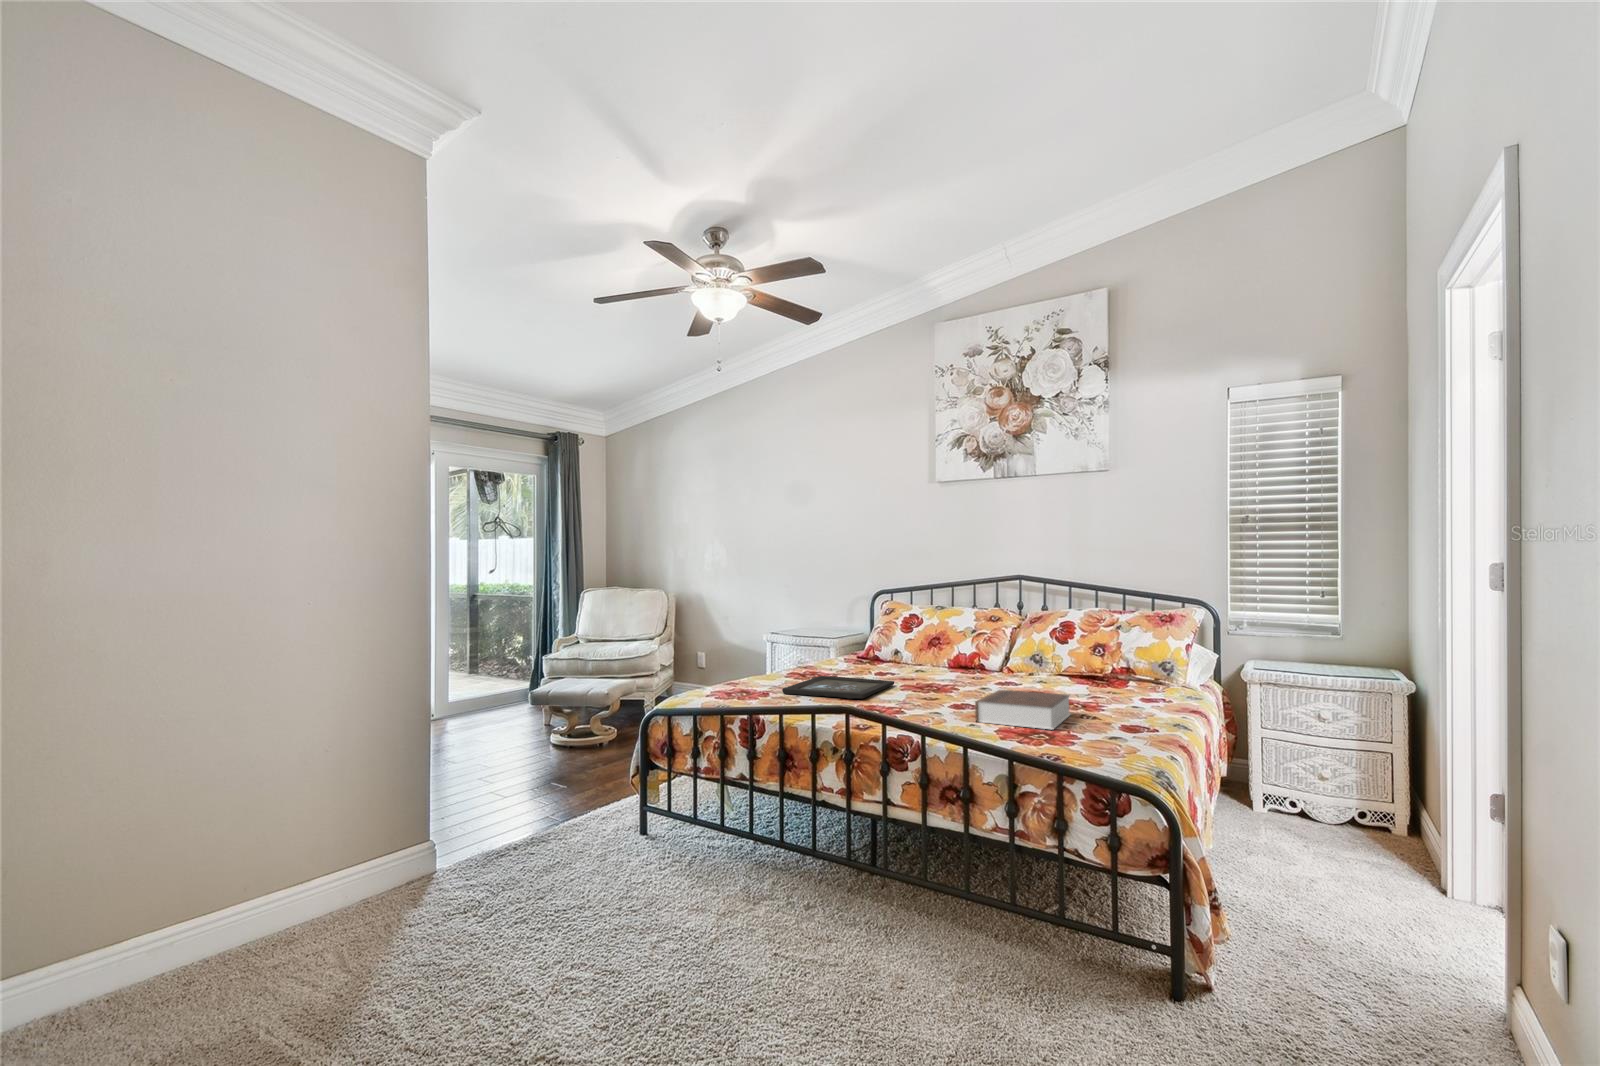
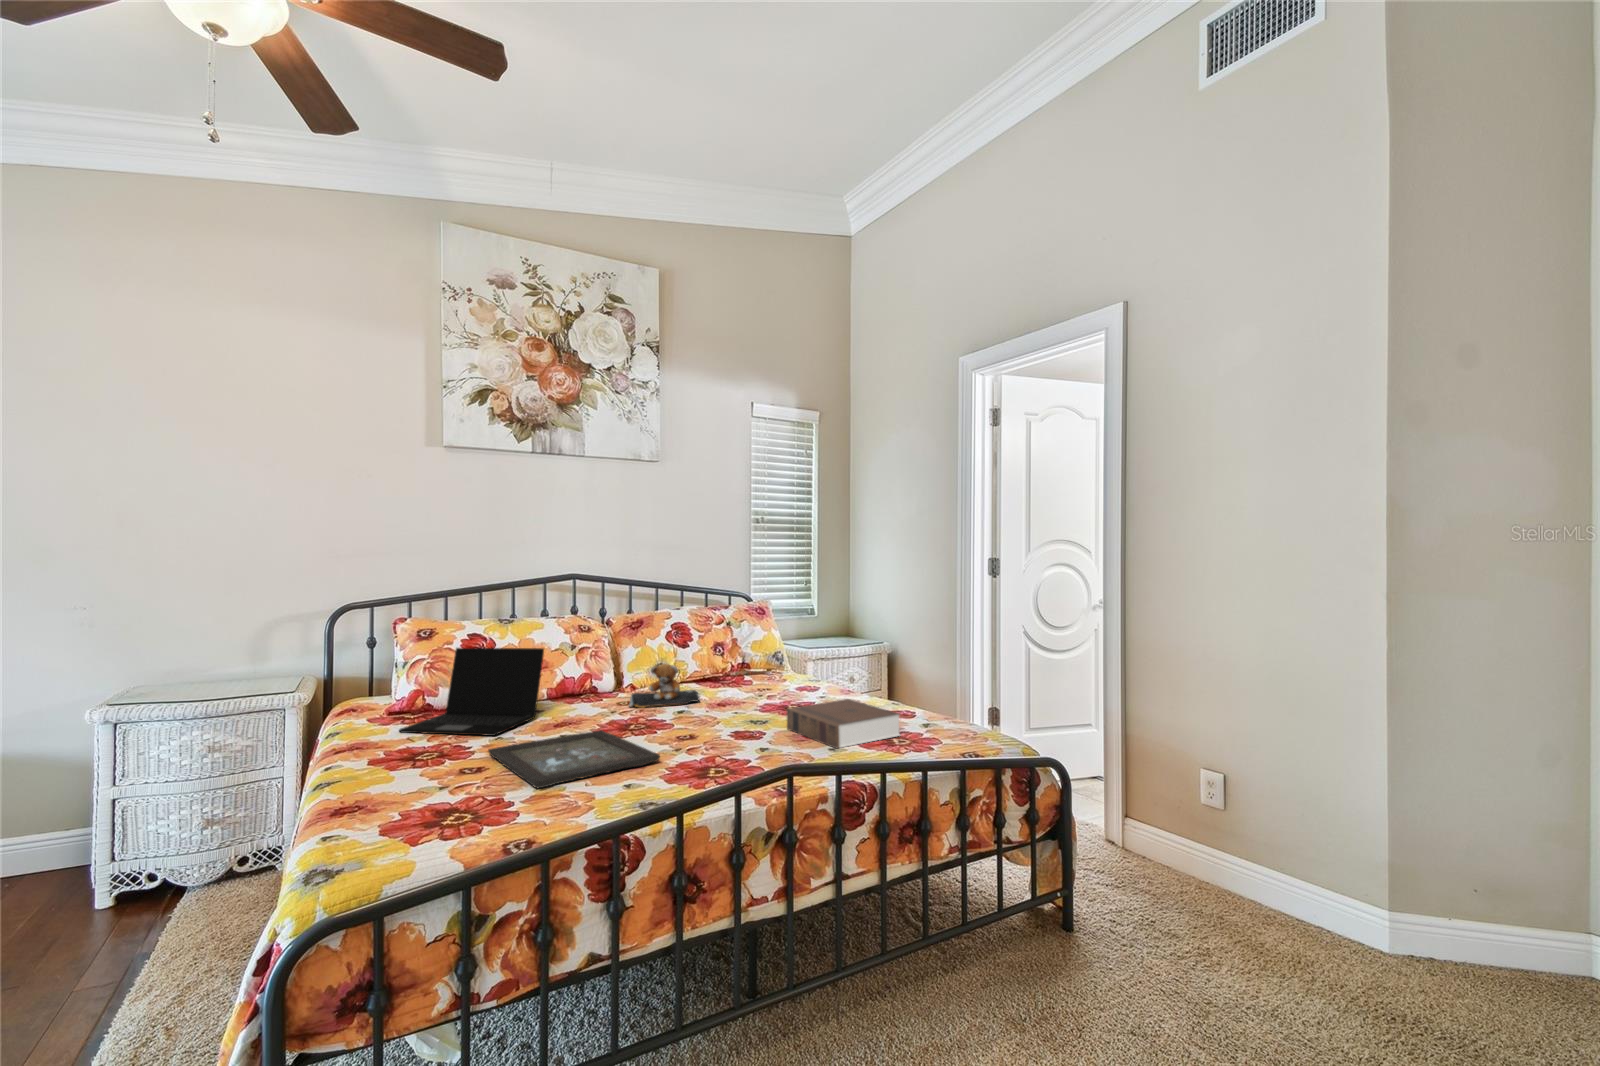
laptop: none [832,619,912,675] -> present [399,648,544,736]
teddy bear: none [969,649,1047,685] -> present [629,664,699,708]

